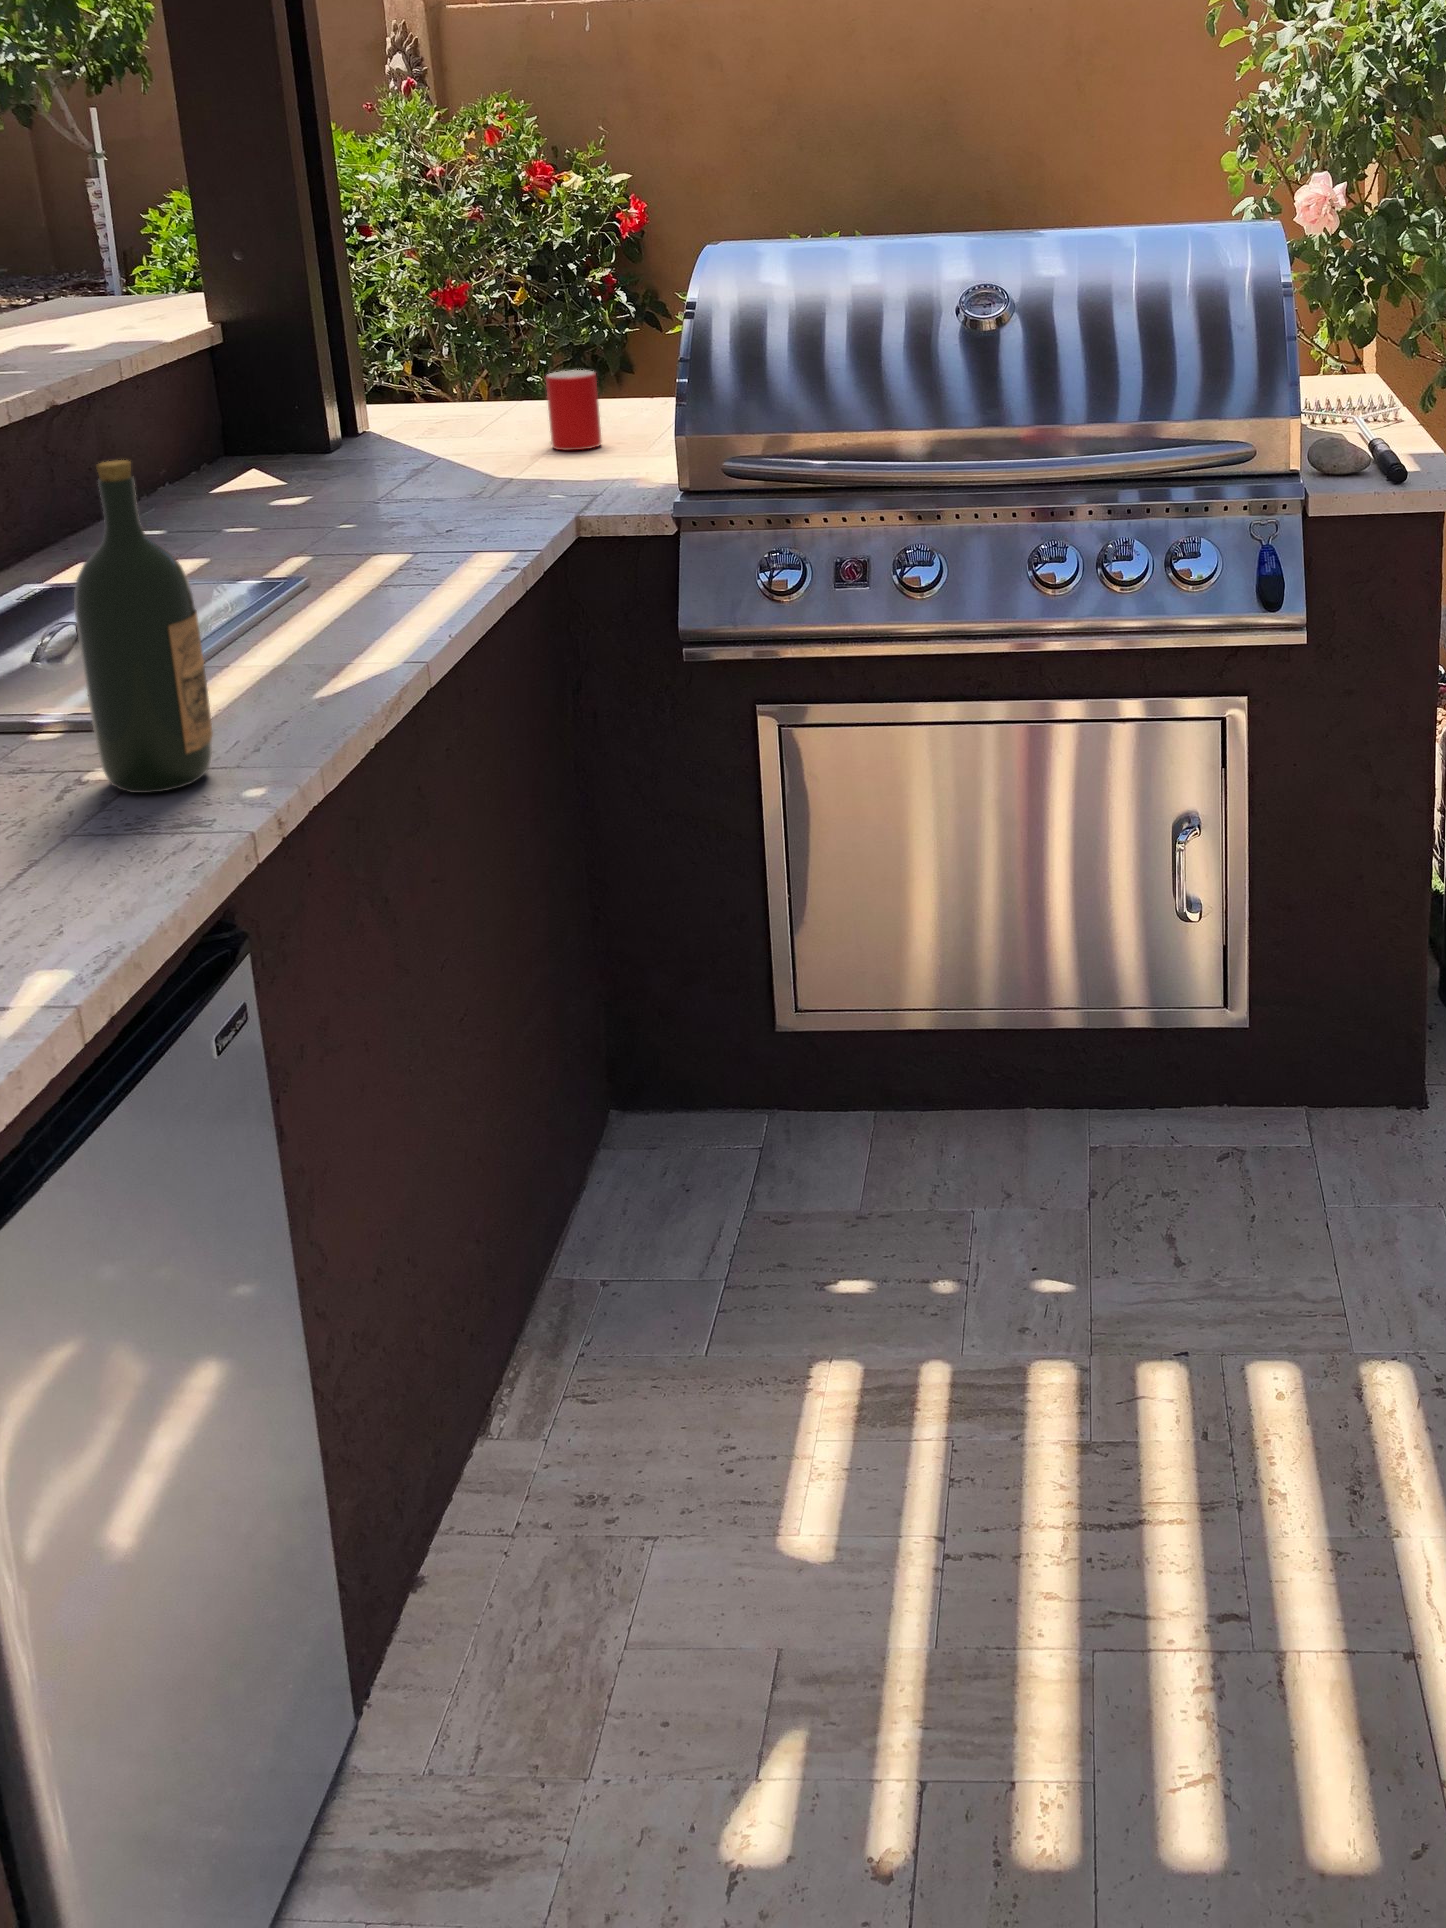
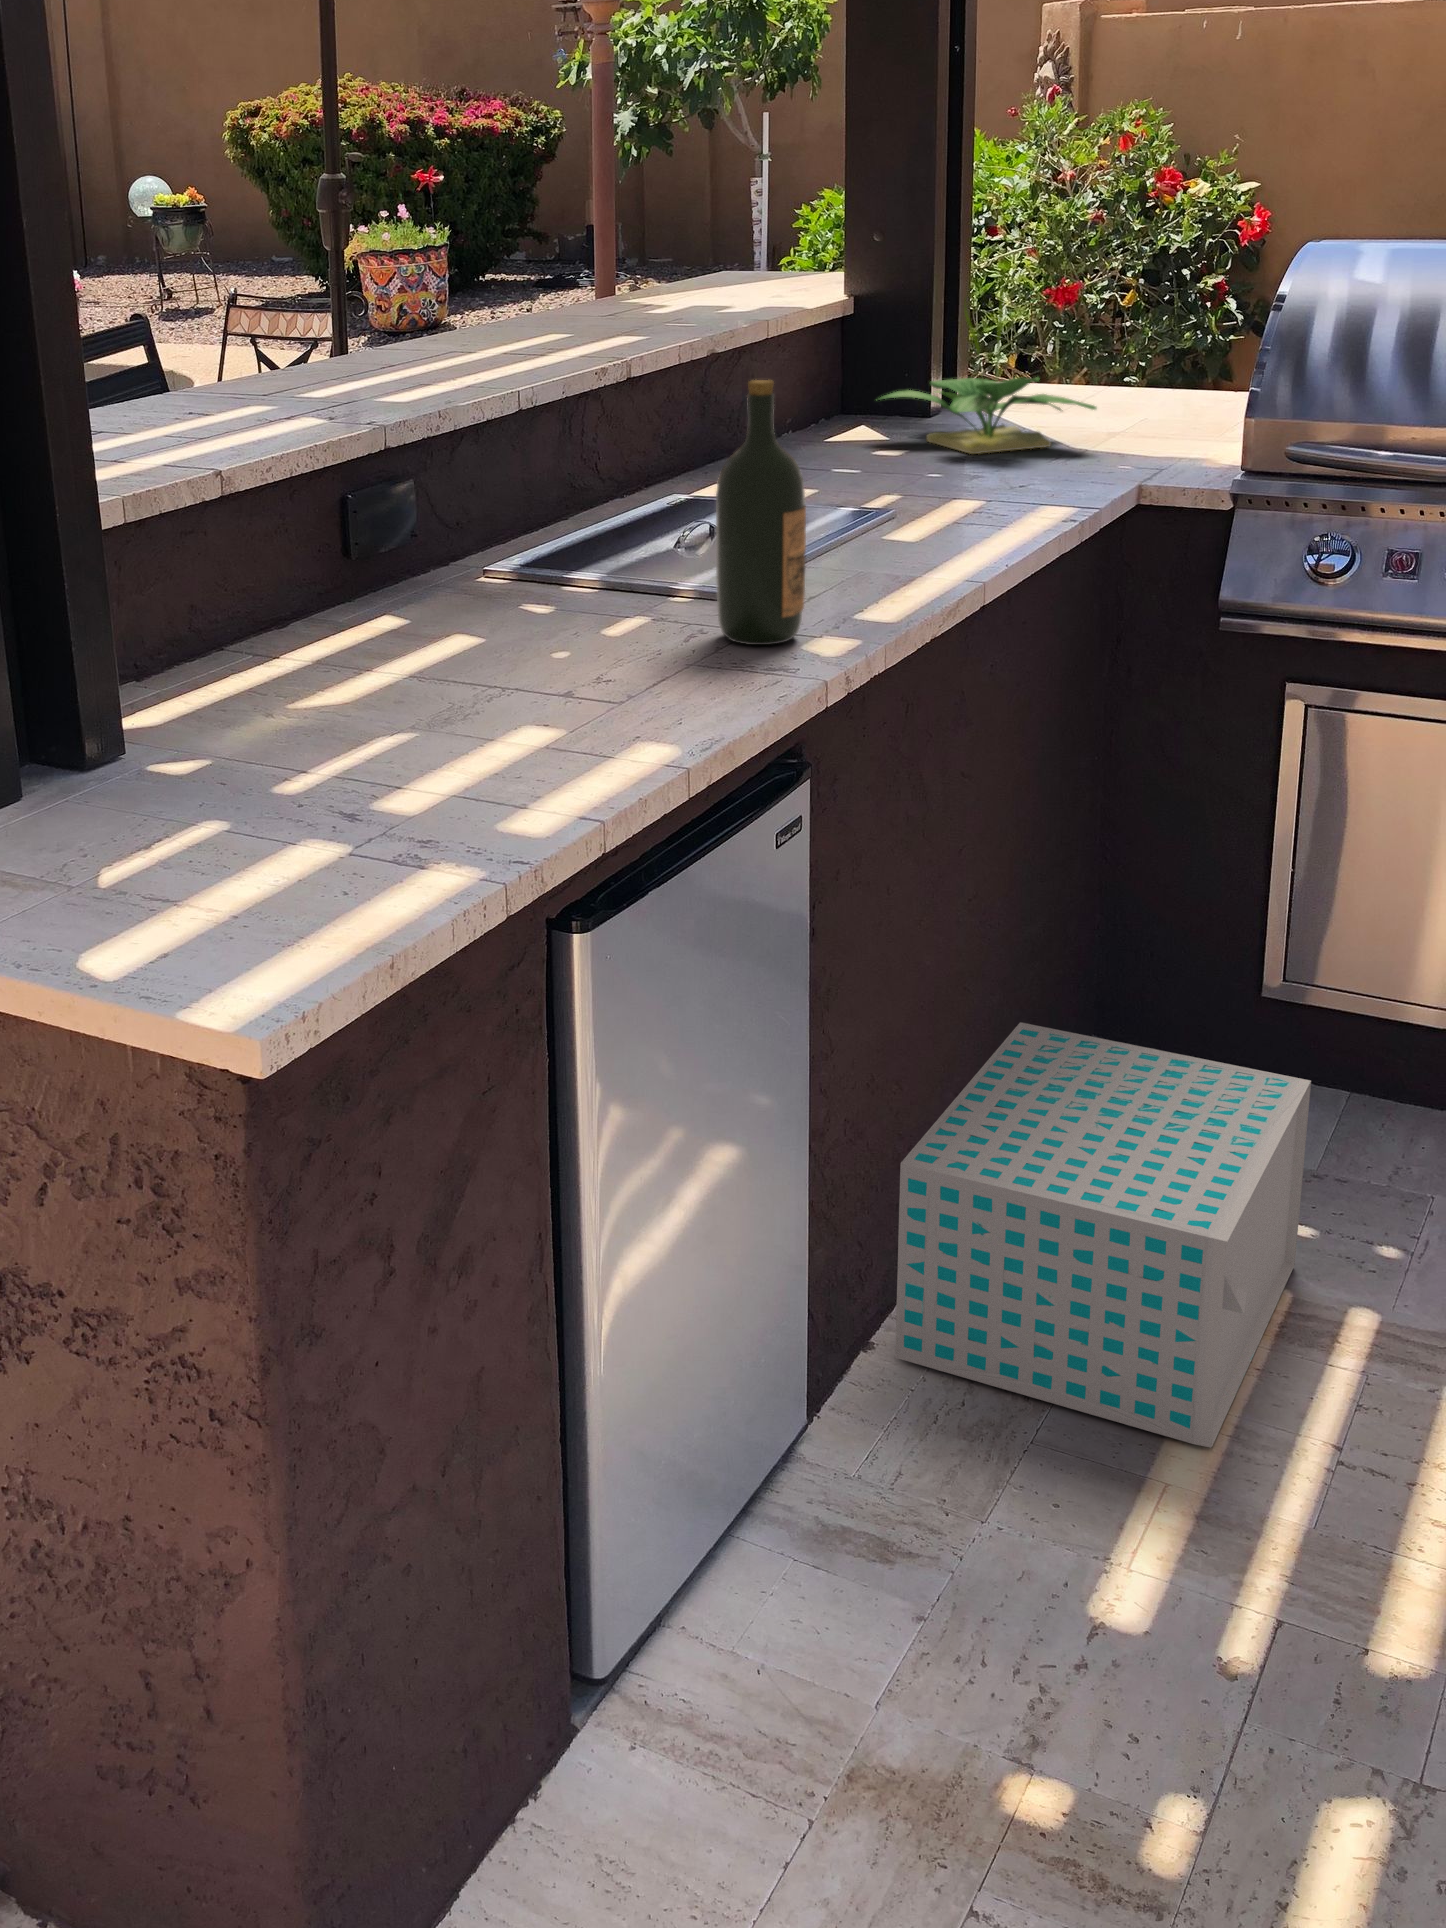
potted plant: none [263,286,516,496] -> present [880,272,1096,454]
cup: present [546,370,601,450] -> none [1130,358,1182,432]
storage box: none [430,1137,862,1588] -> present [895,1022,1311,1448]

